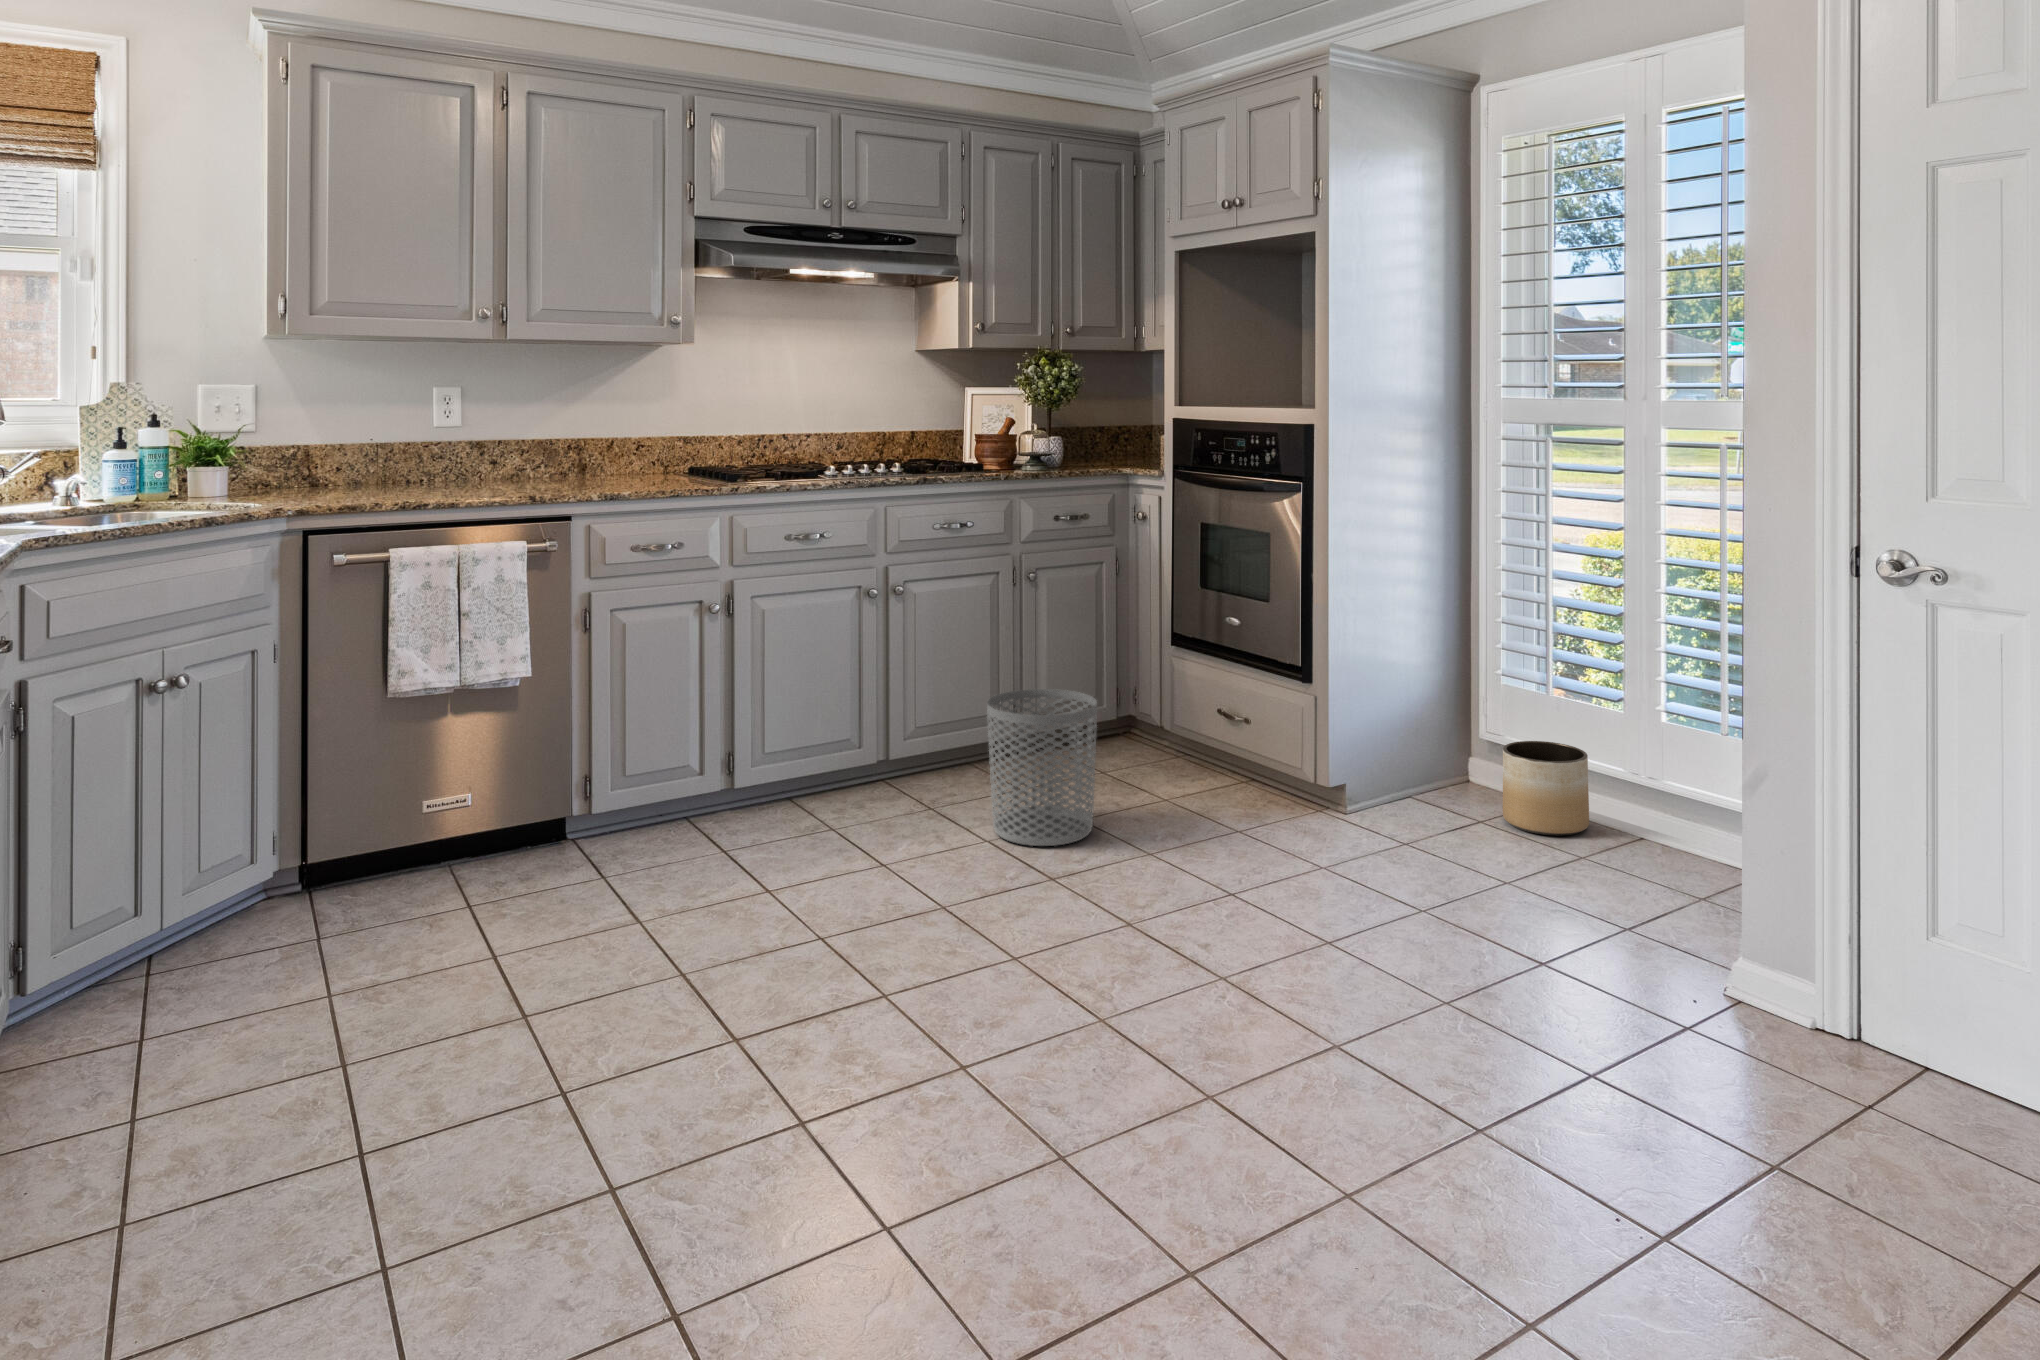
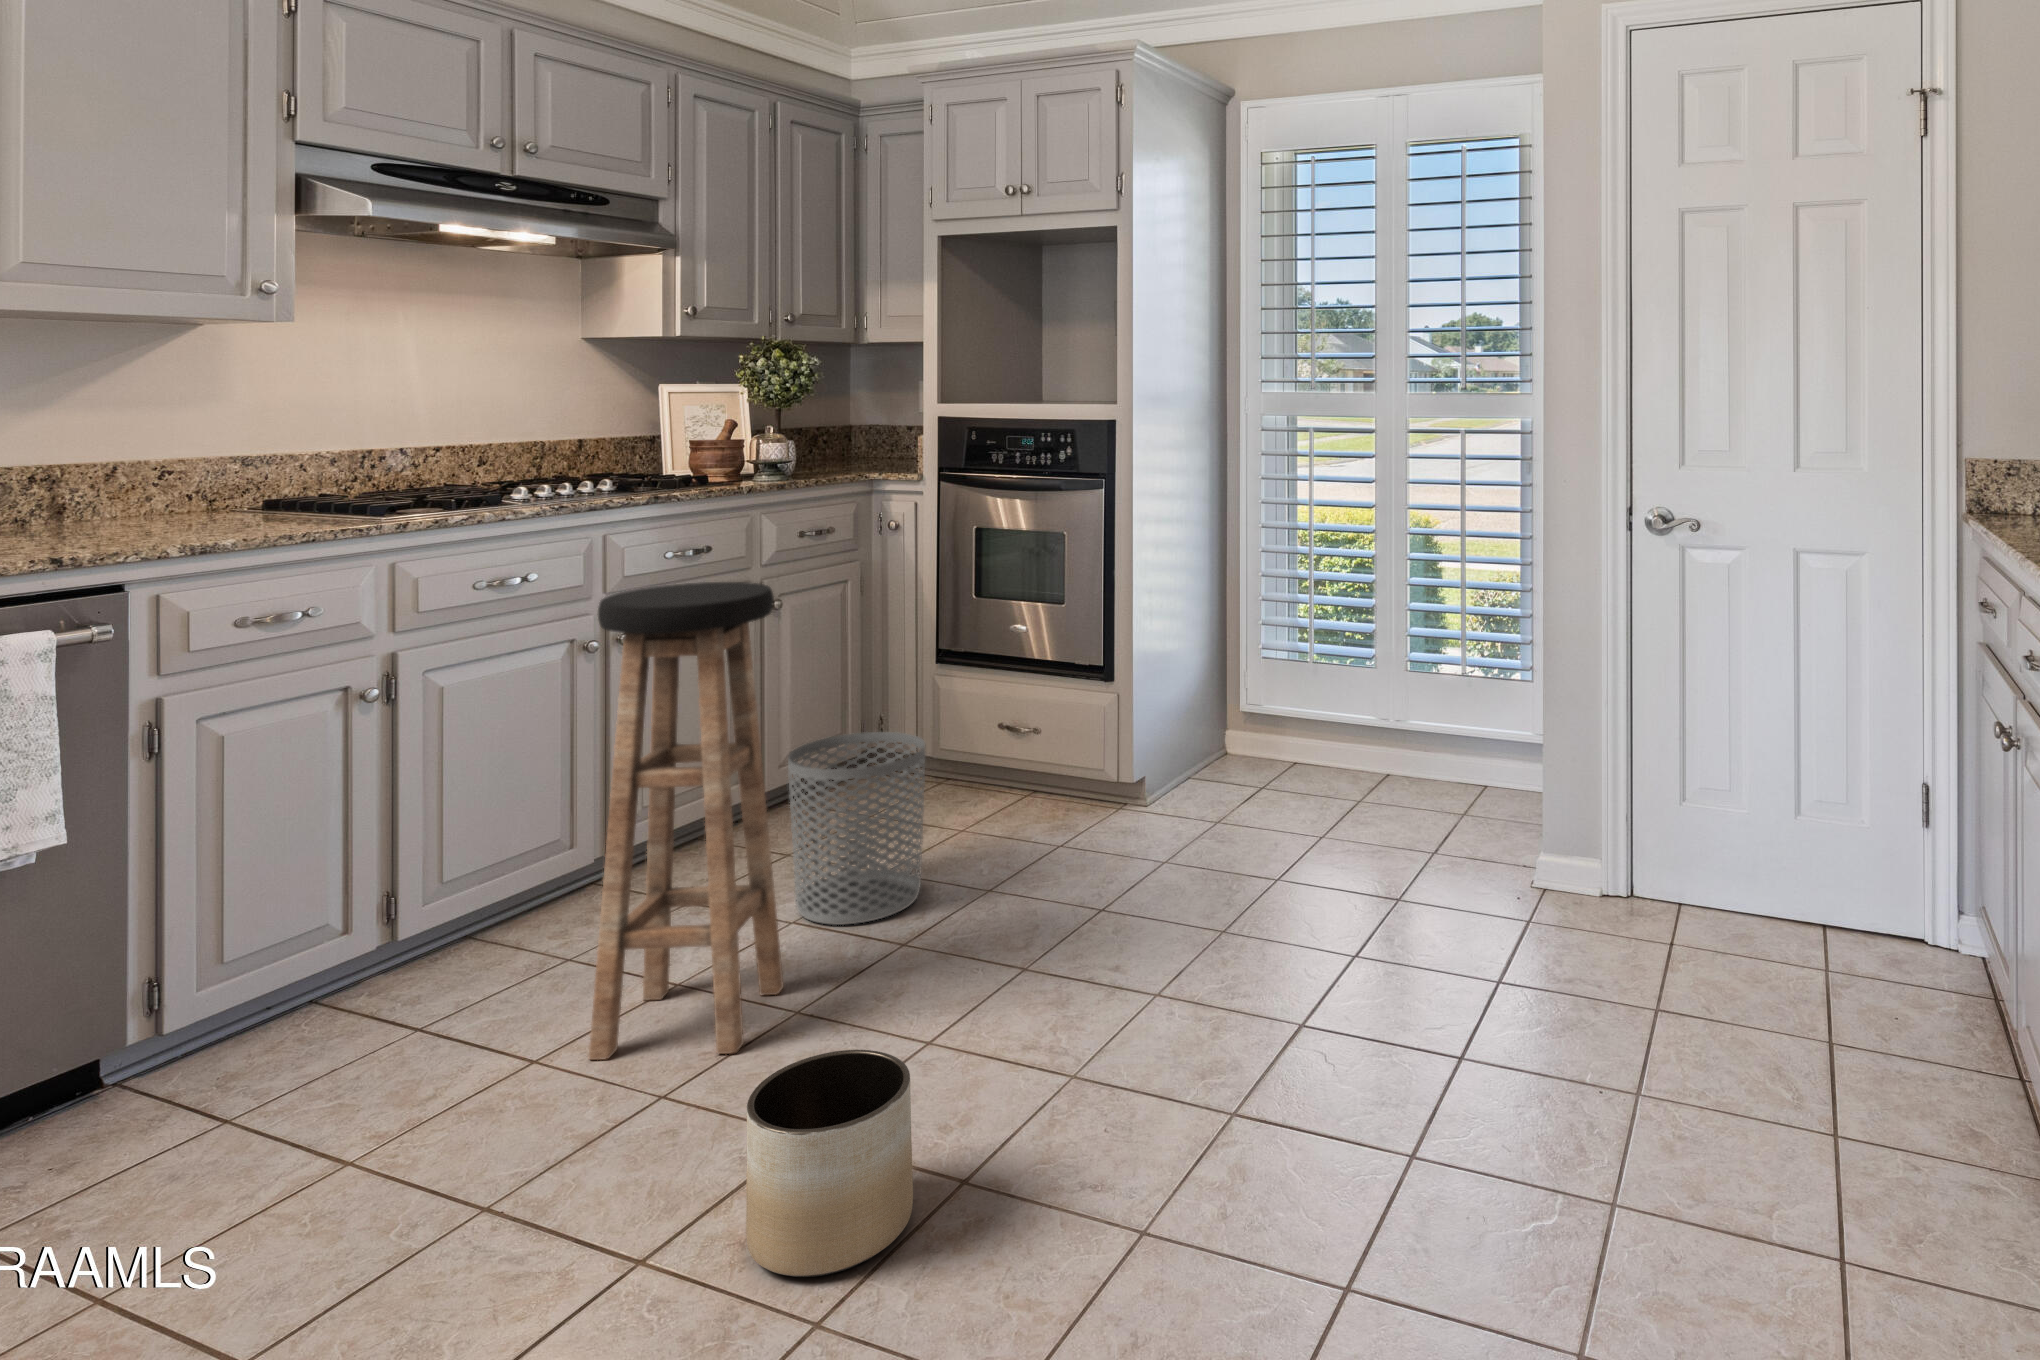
bar stool: none [798,547,946,911] -> present [589,582,783,1060]
planter: present [1503,741,1589,836] -> present [746,1050,913,1277]

